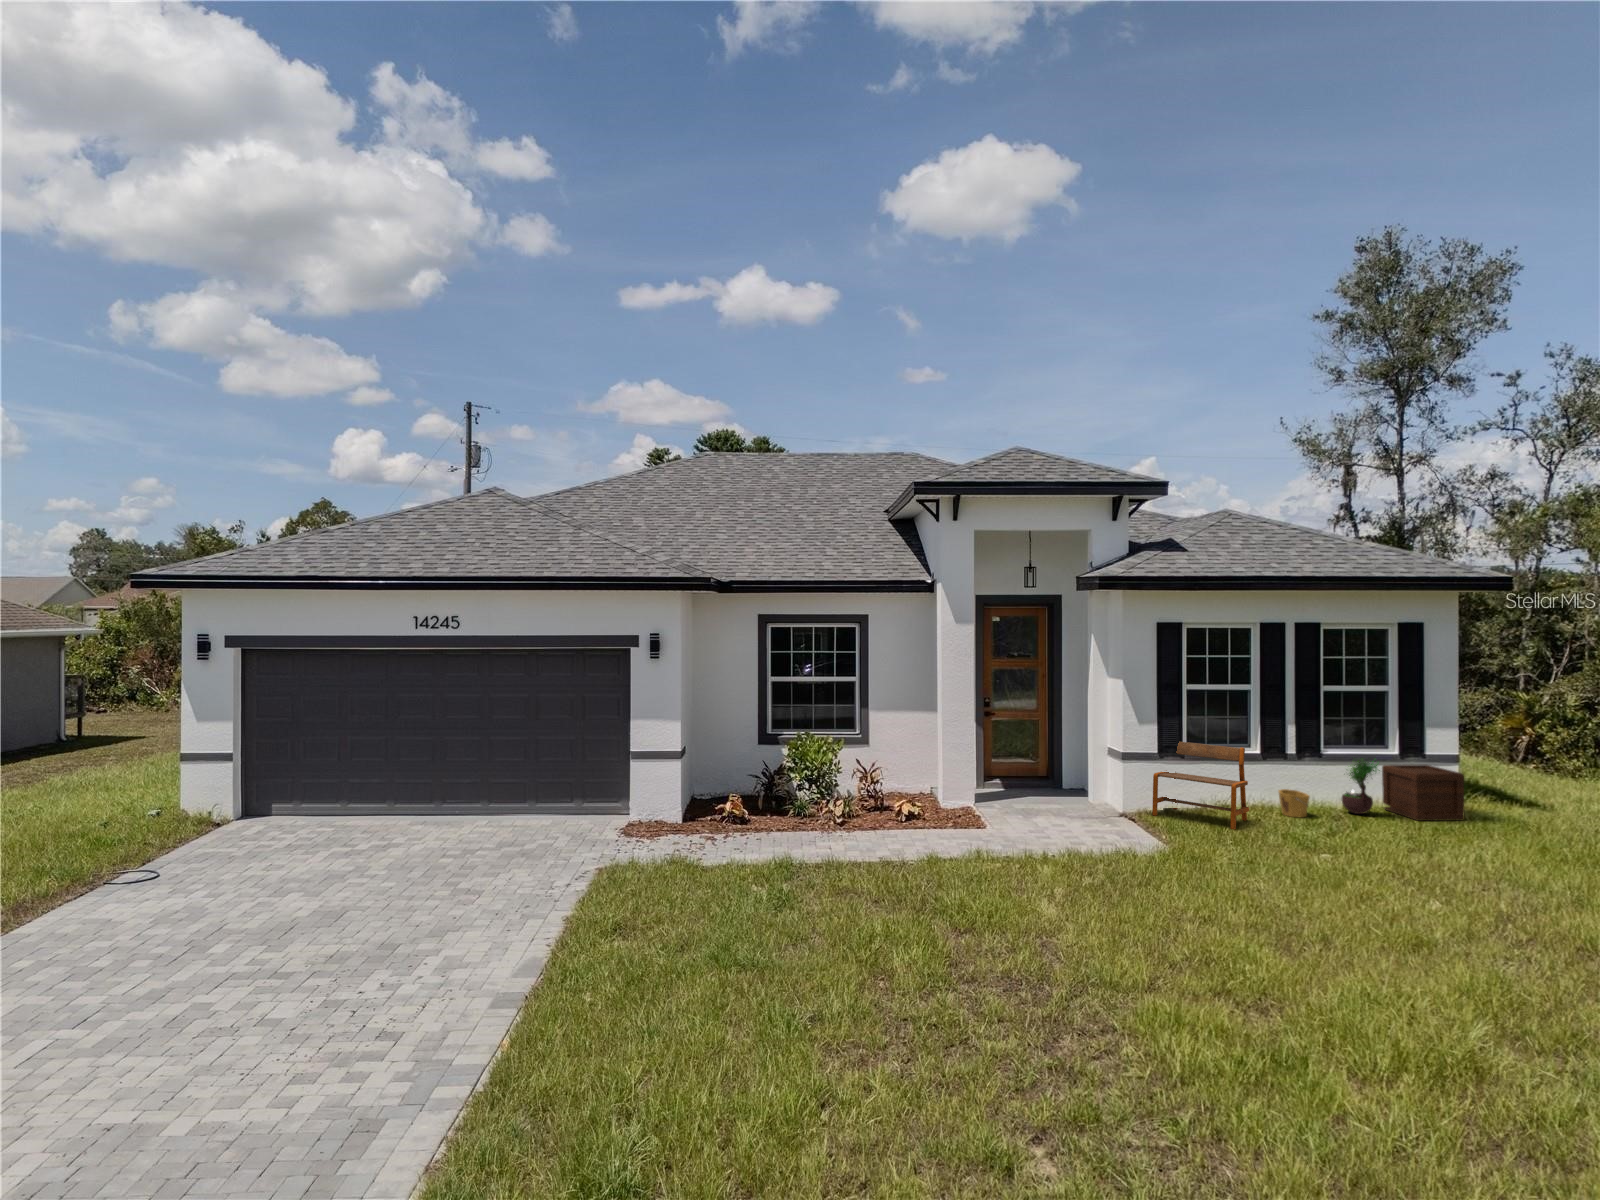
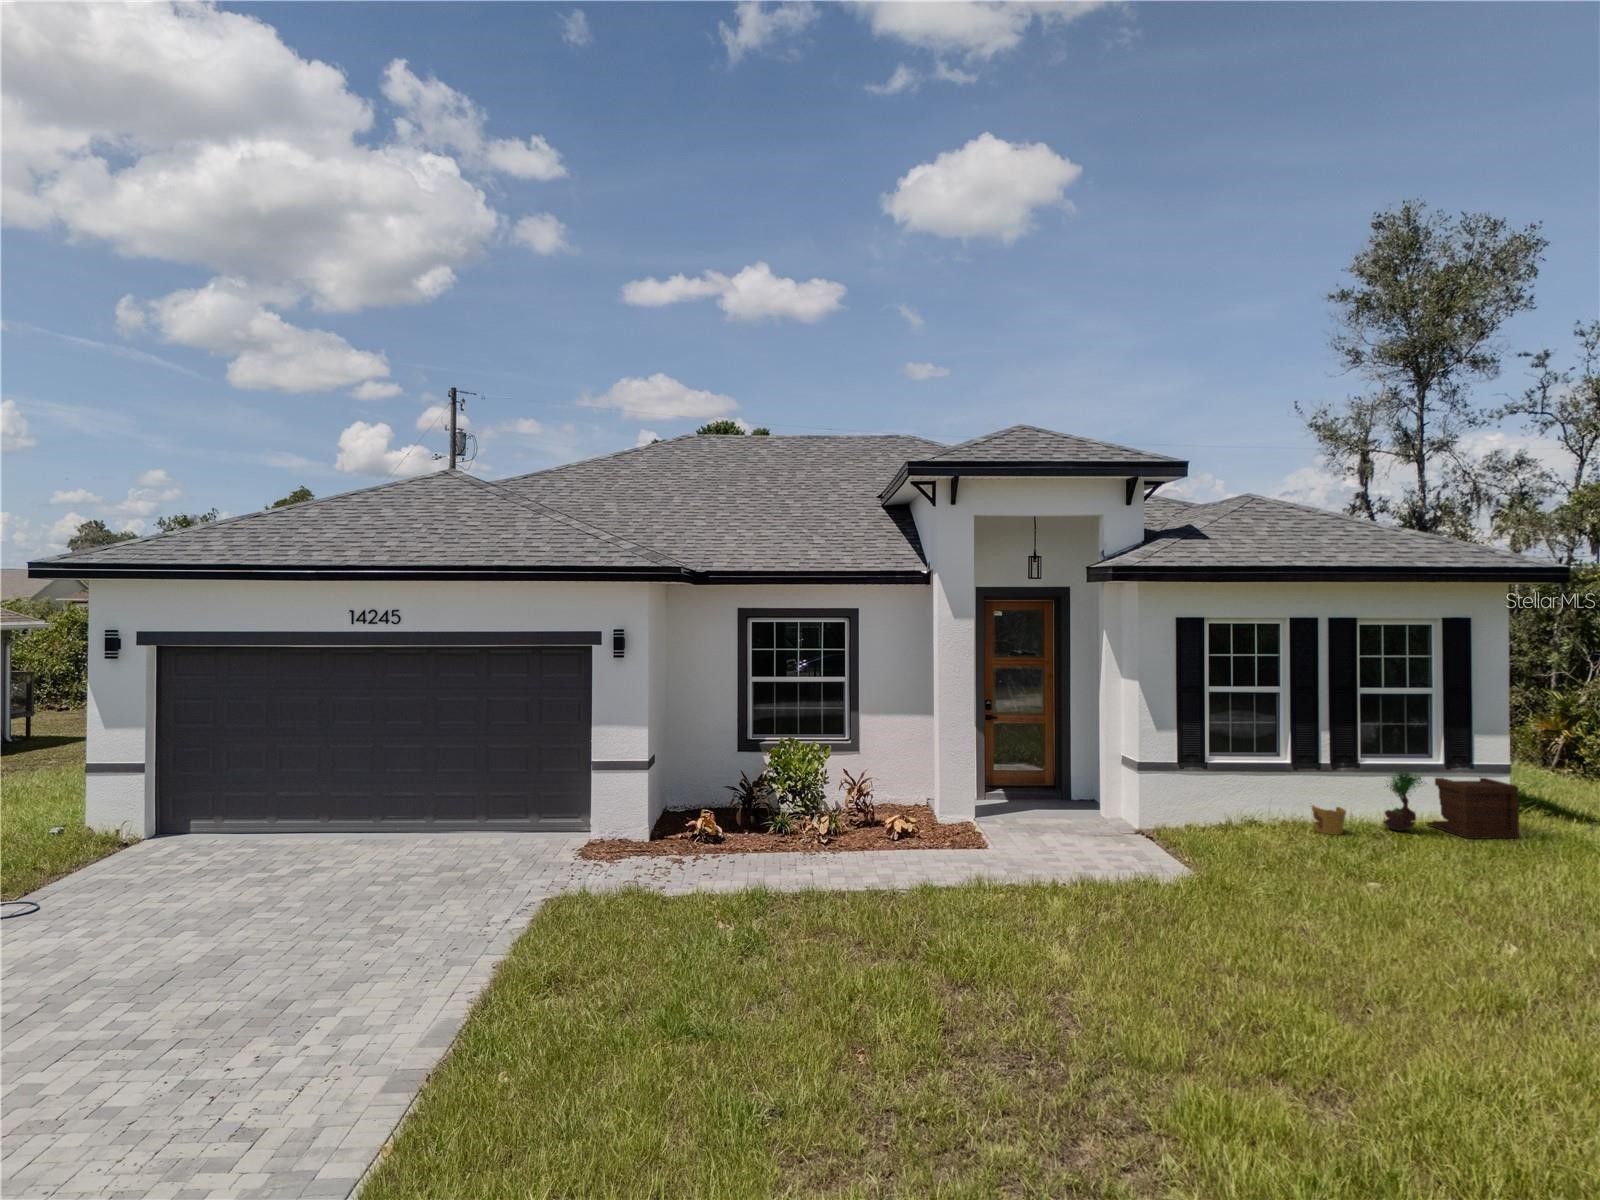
bench: present [1152,742,1249,829] -> none [1171,748,1280,850]

